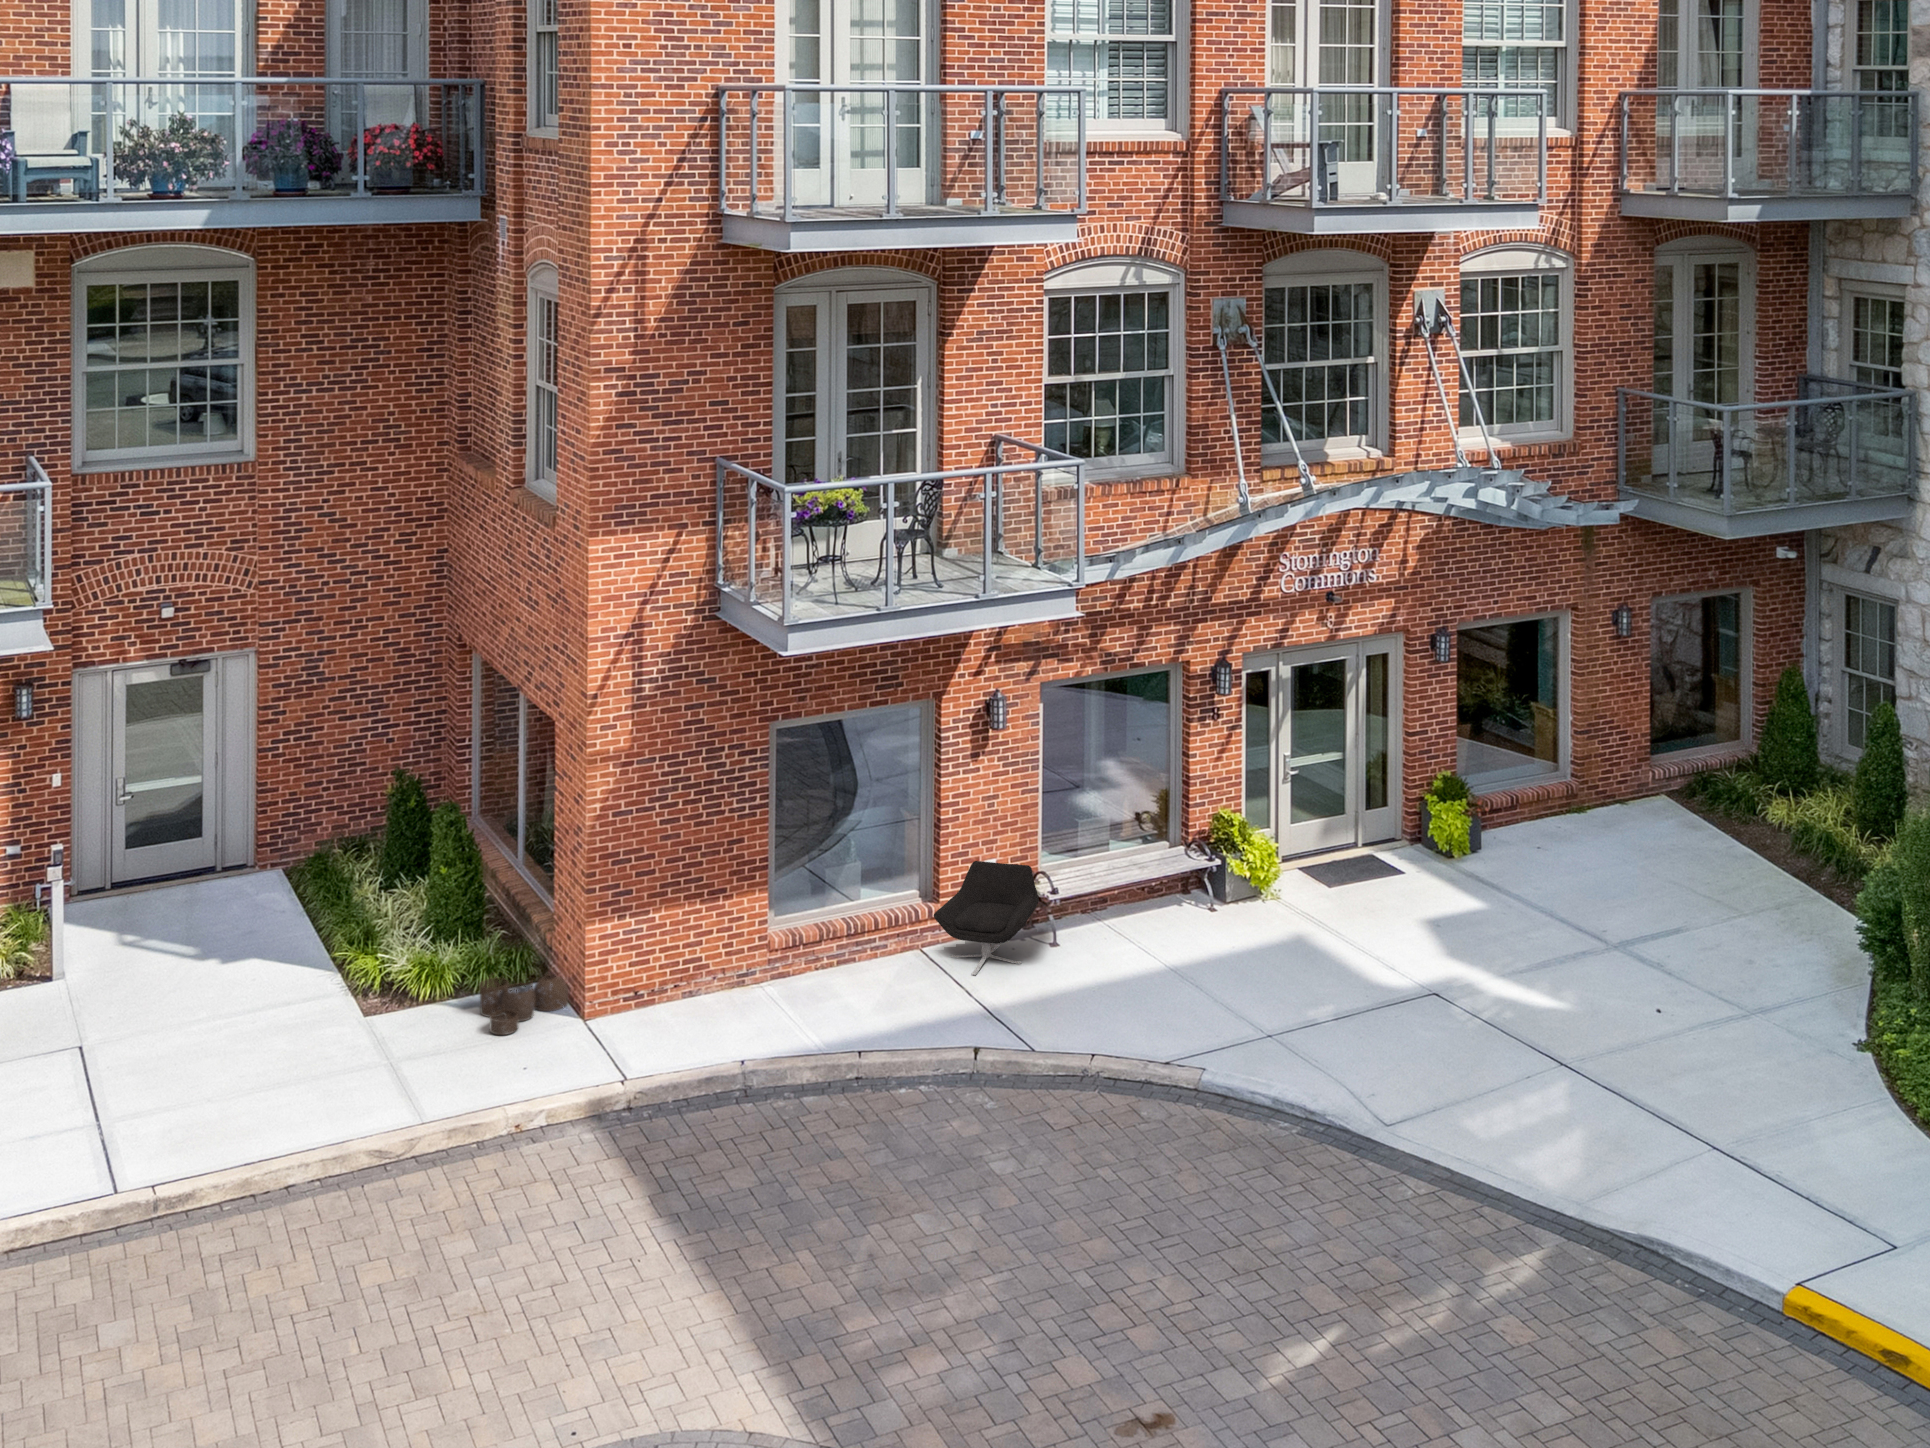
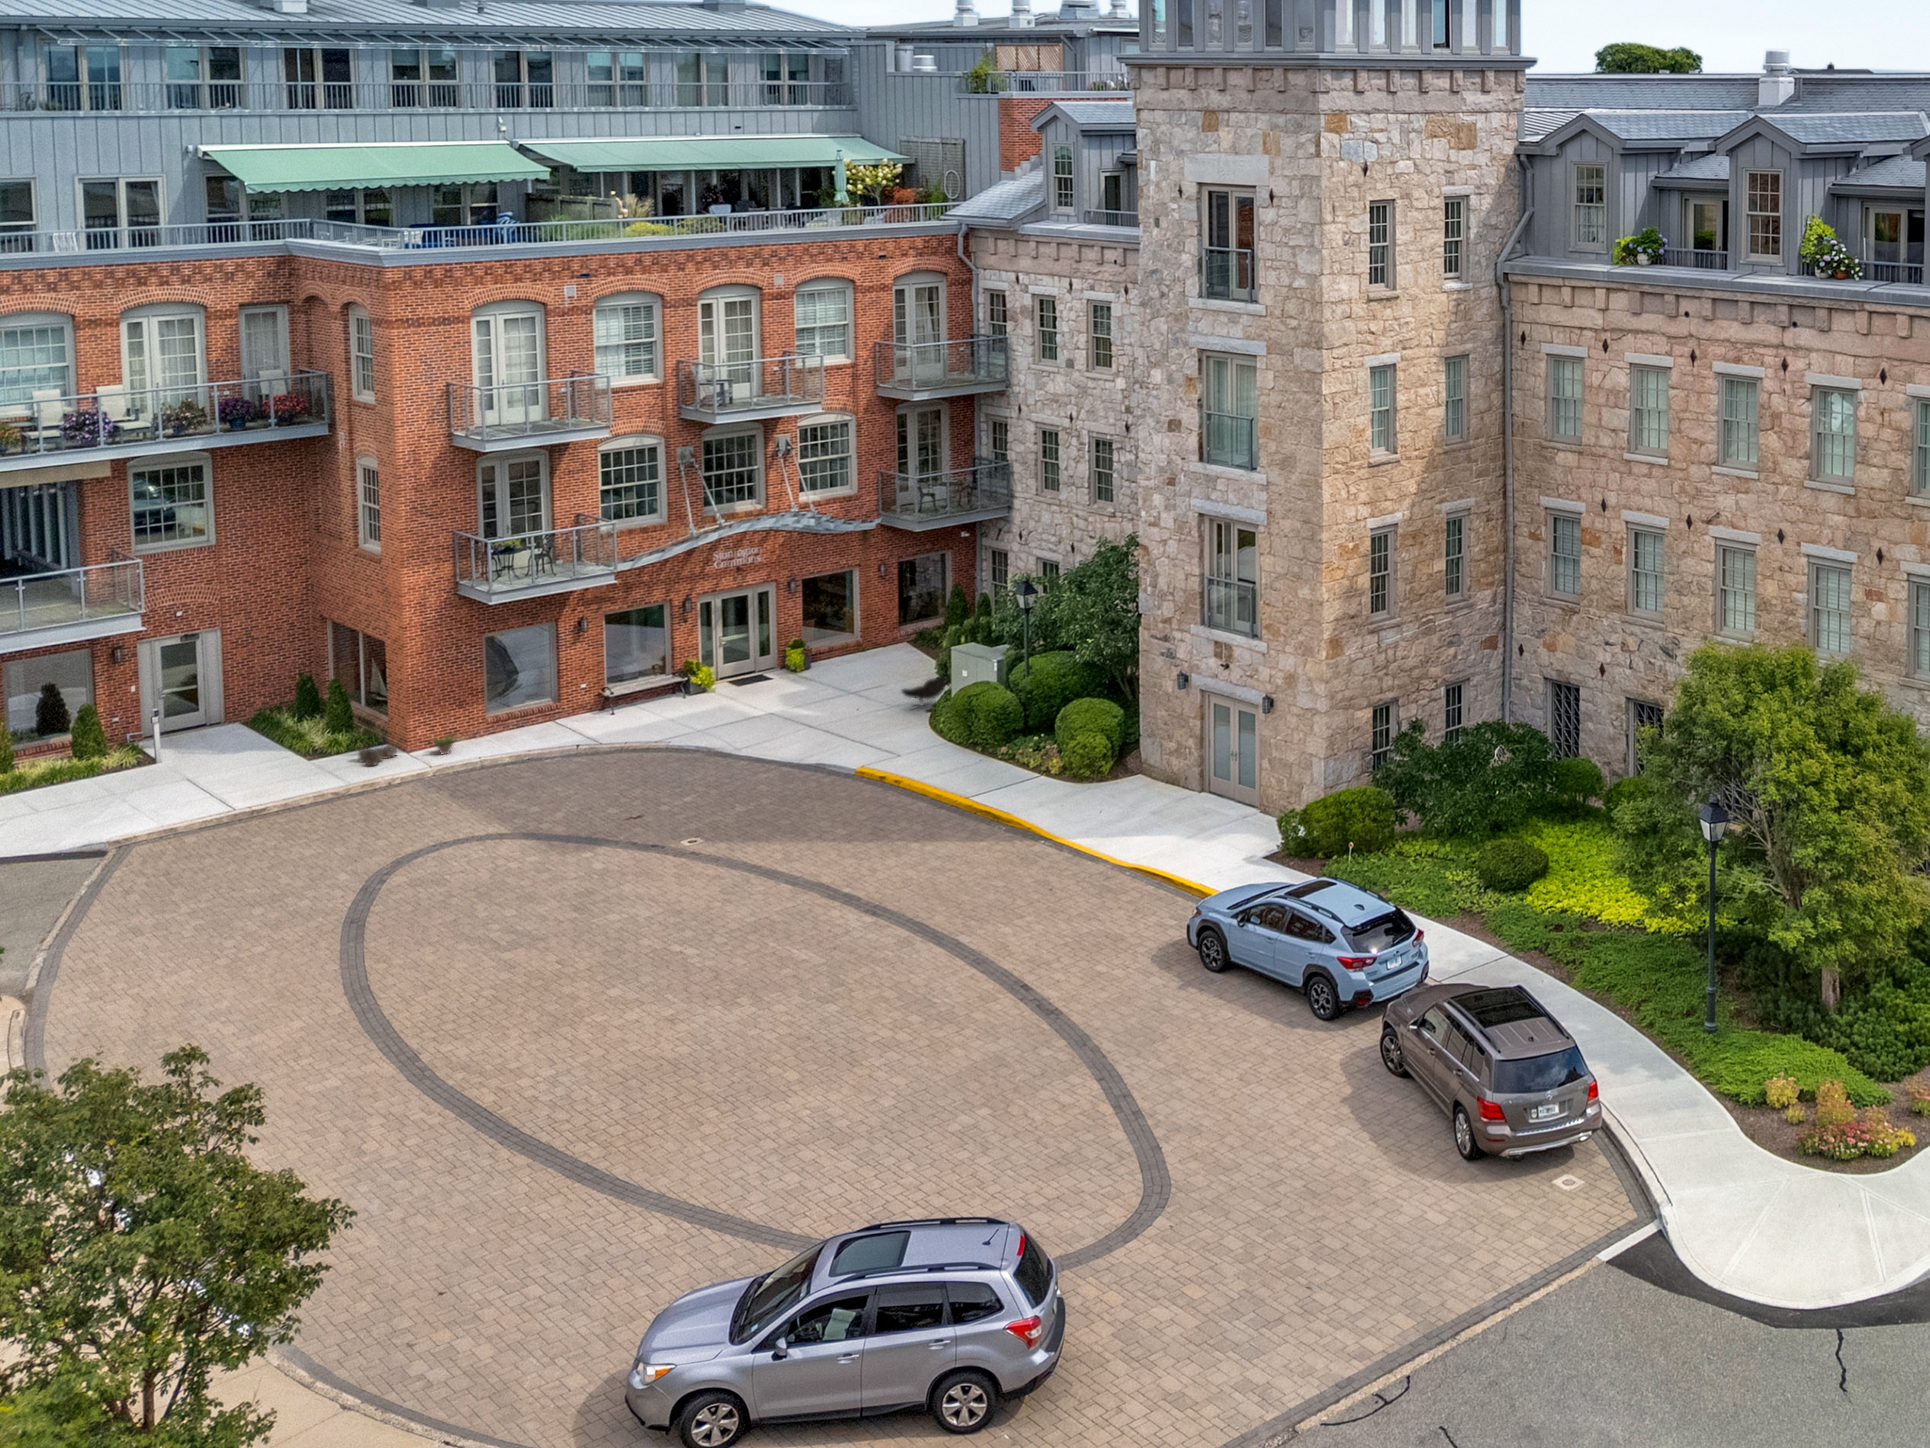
lounge chair: present [934,861,1039,975] -> present [902,675,946,707]
decorative plant: none [631,959,709,1015] -> present [434,736,456,754]

